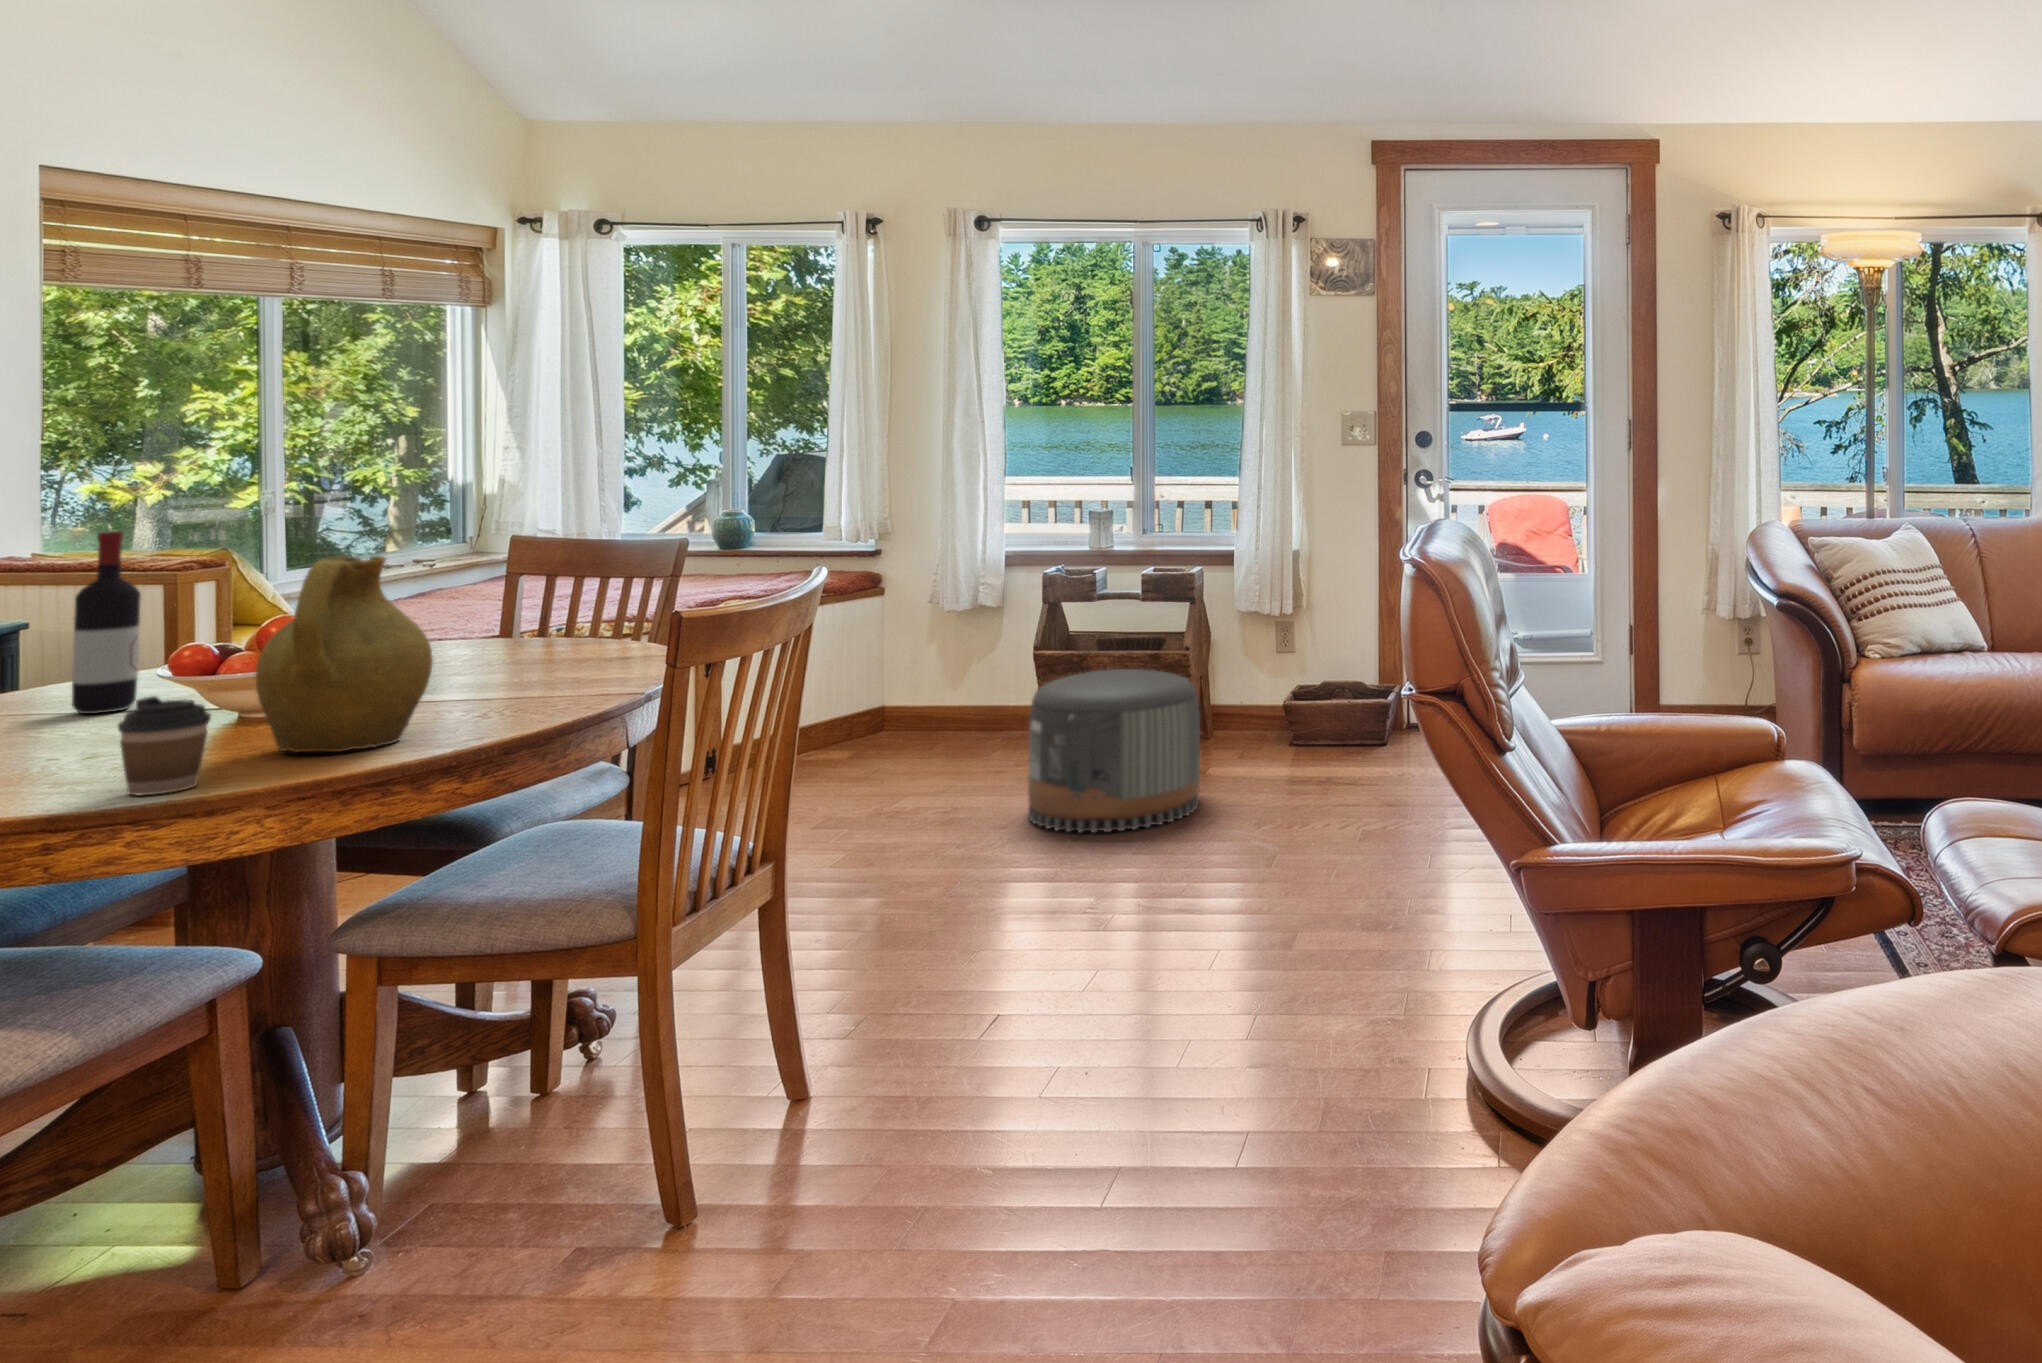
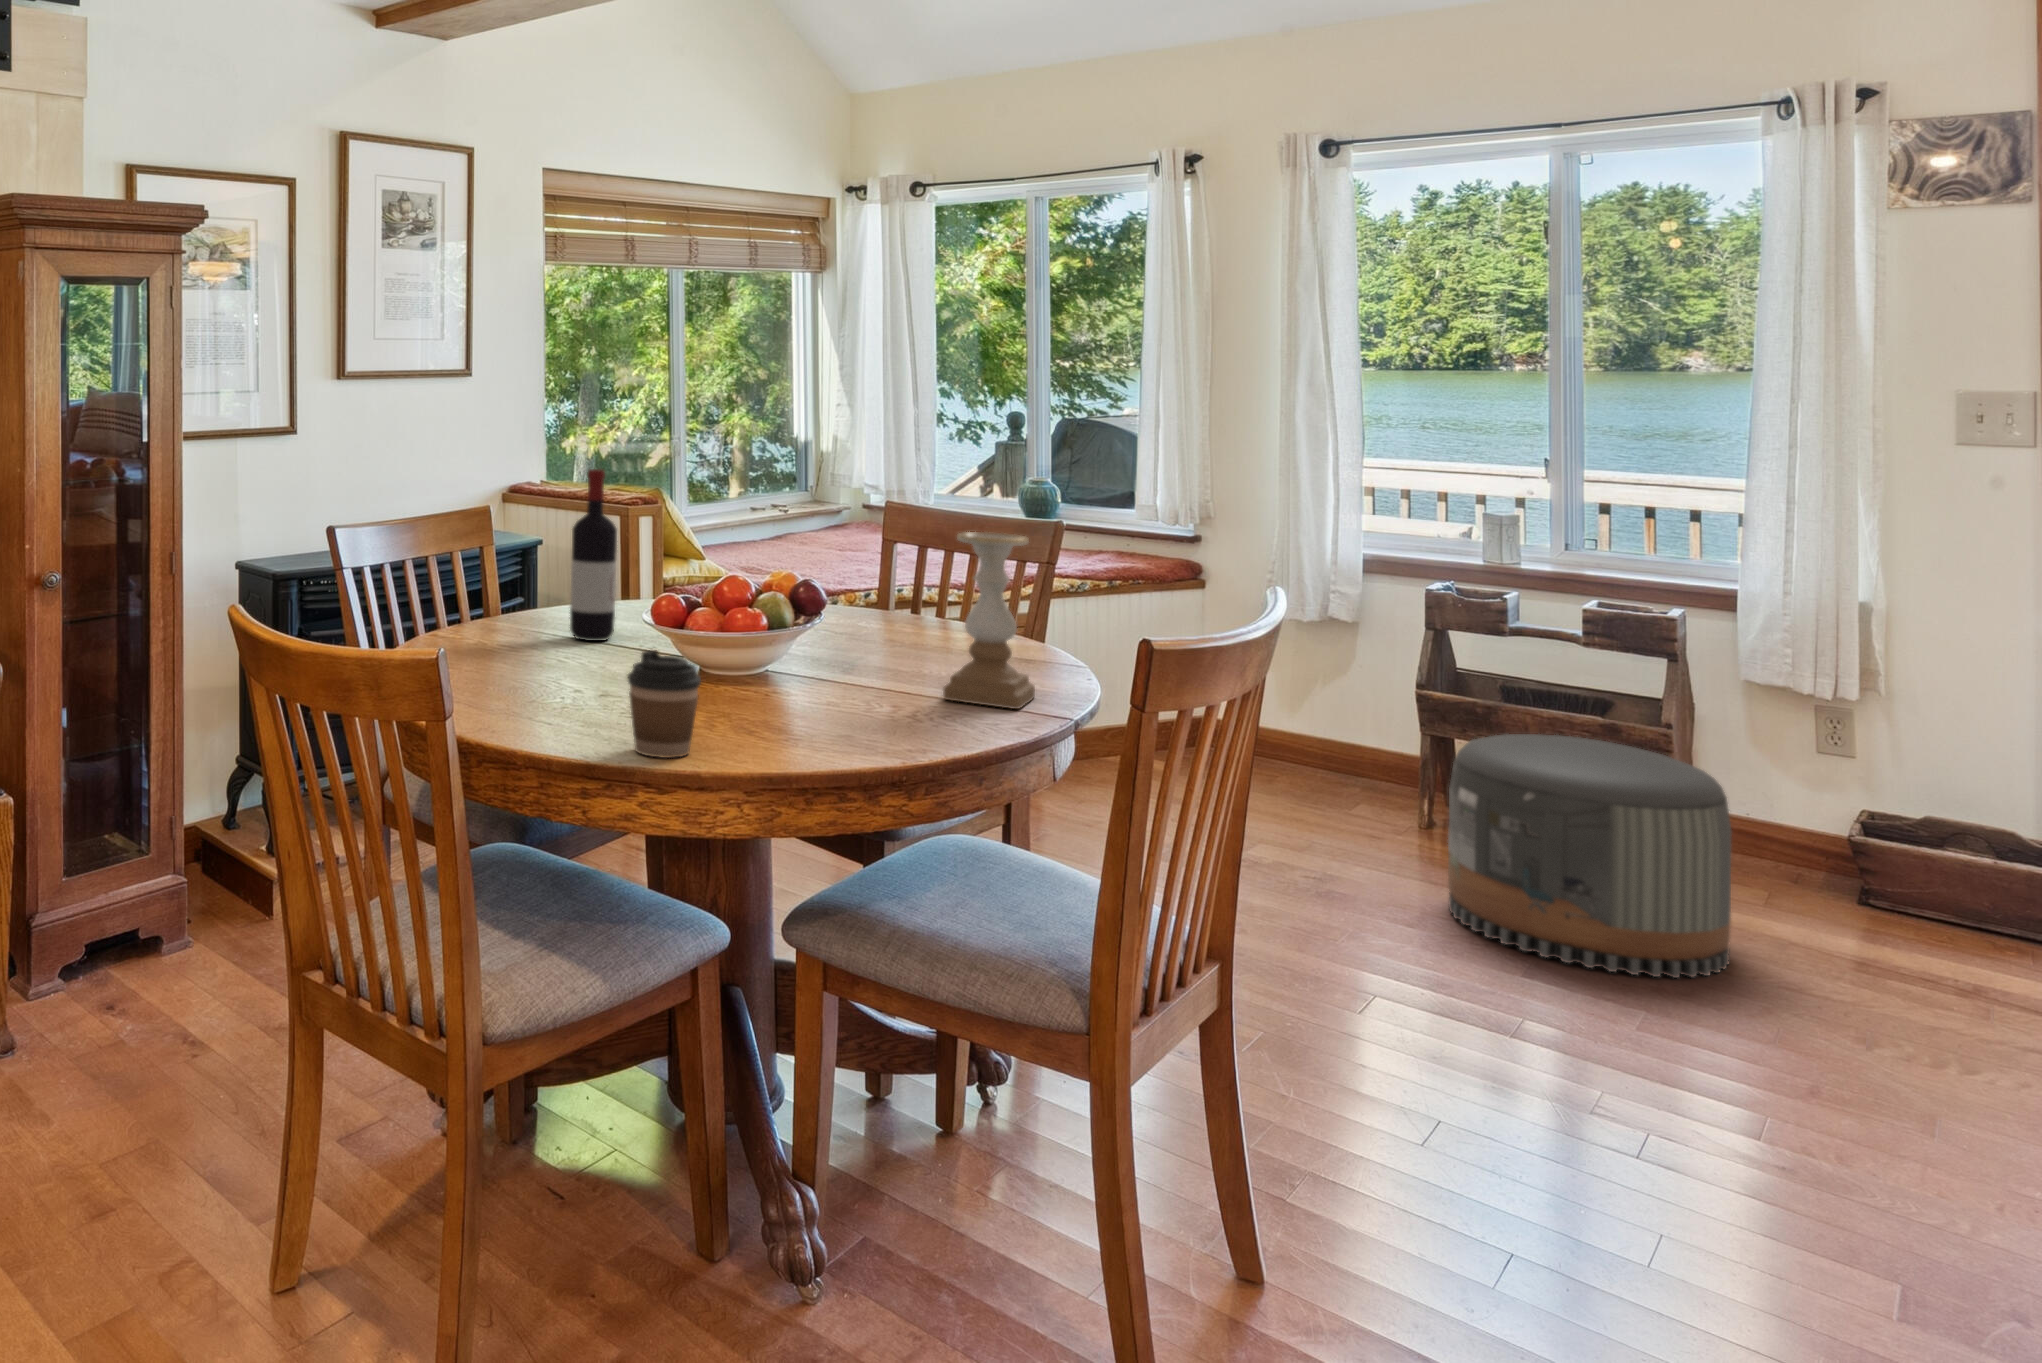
pitcher: present [256,556,433,752] -> none [728,514,883,736]
candle holder: none [510,557,604,705] -> present [943,532,1035,709]

